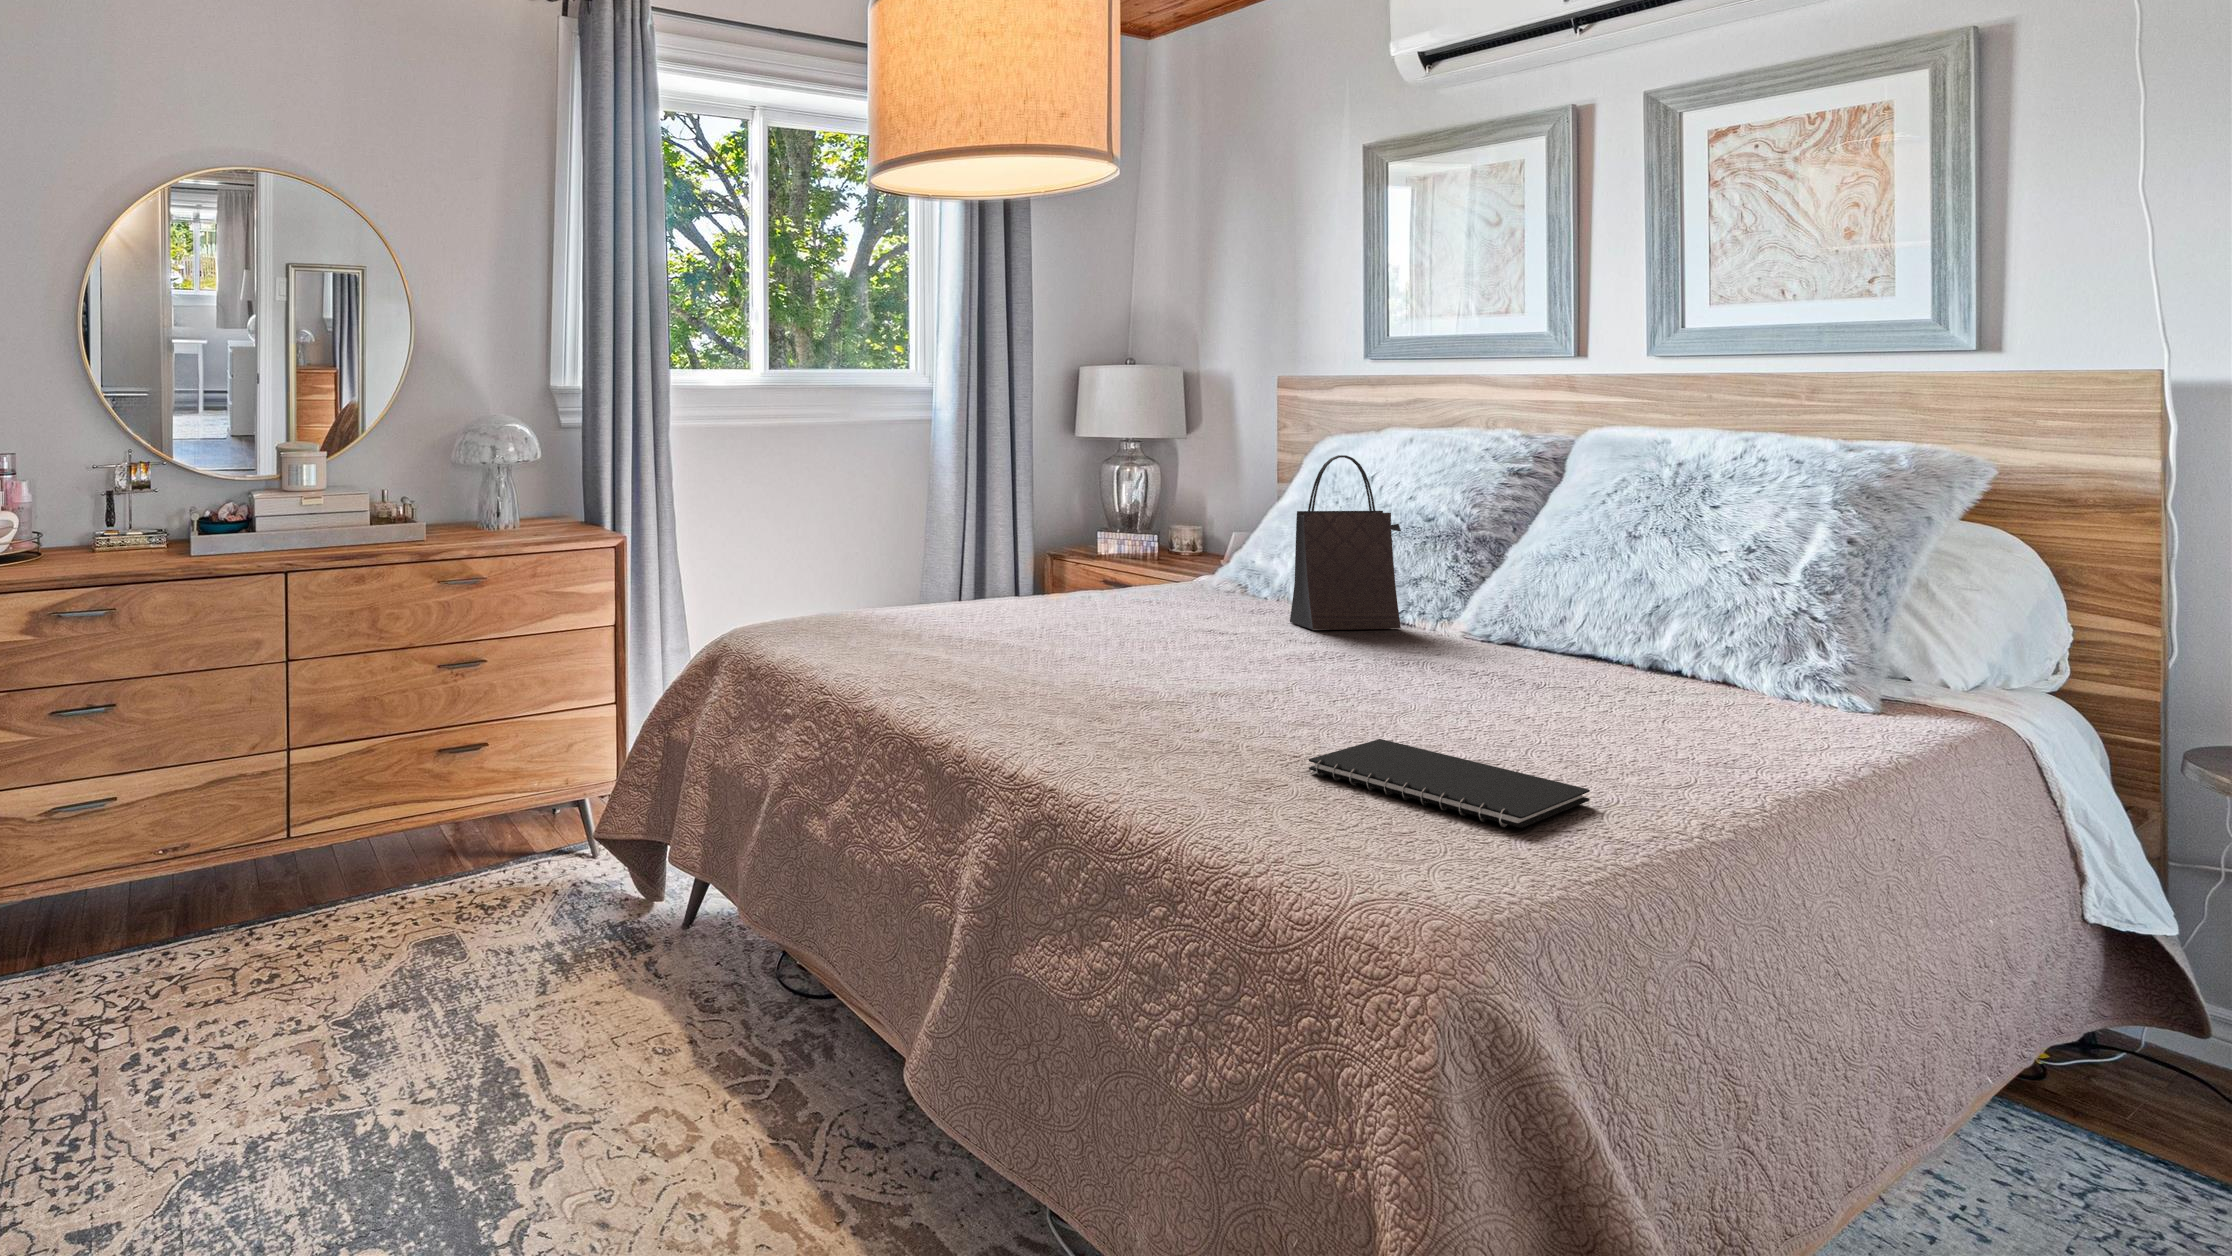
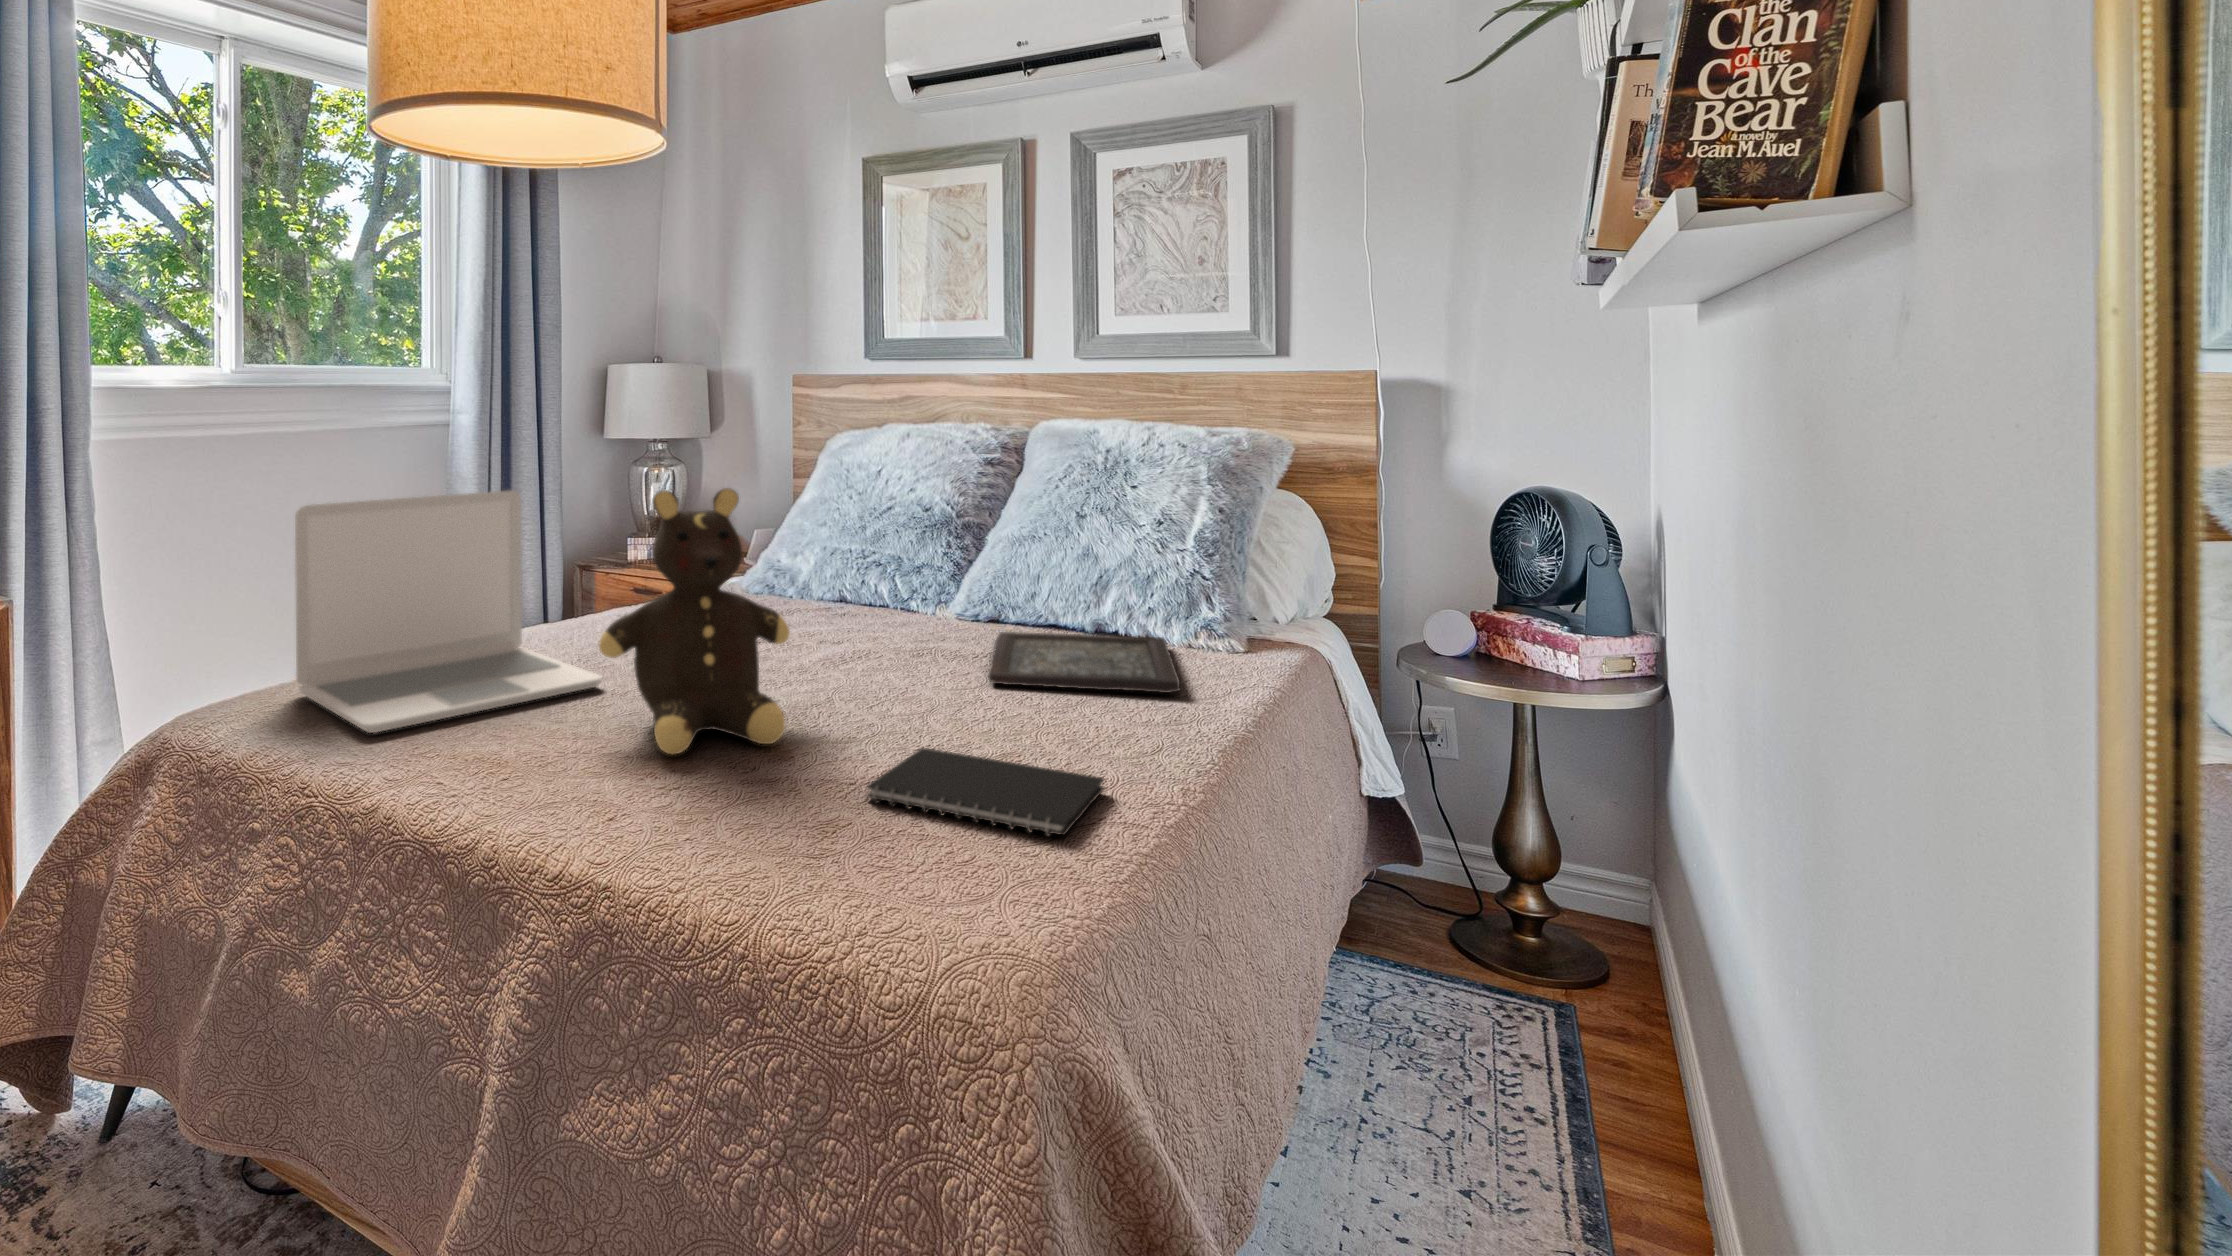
handbag: present [1290,455,1401,630] -> none [813,452,906,623]
laptop: none [805,477,1063,667] -> present [295,490,602,733]
teddy bear: none [1056,477,1246,718] -> present [599,488,790,754]
tray: none [1480,655,1739,733] -> present [988,632,1180,693]

